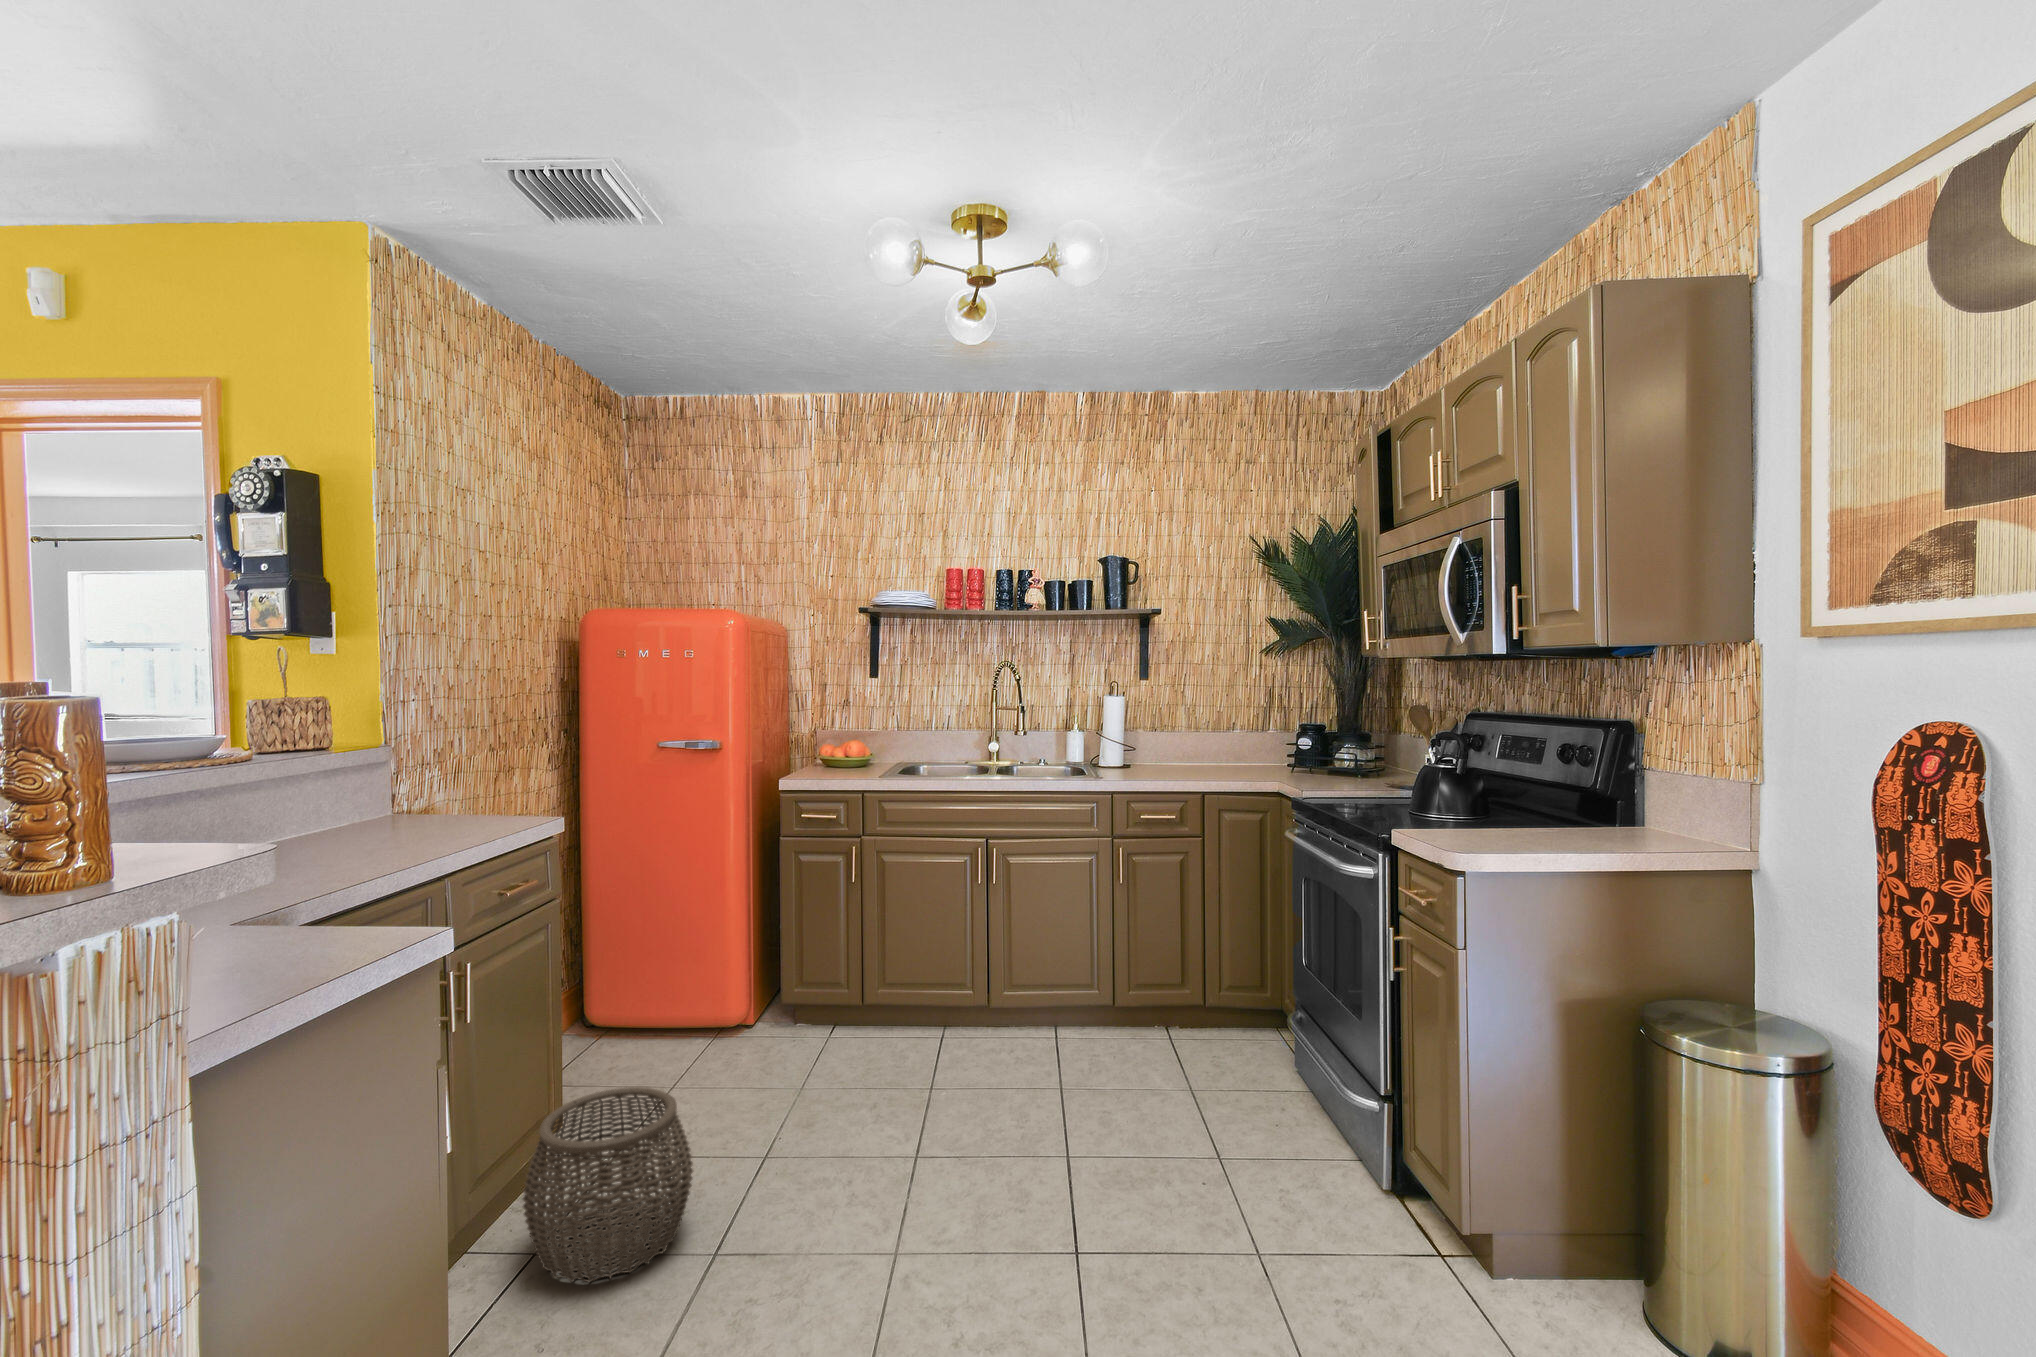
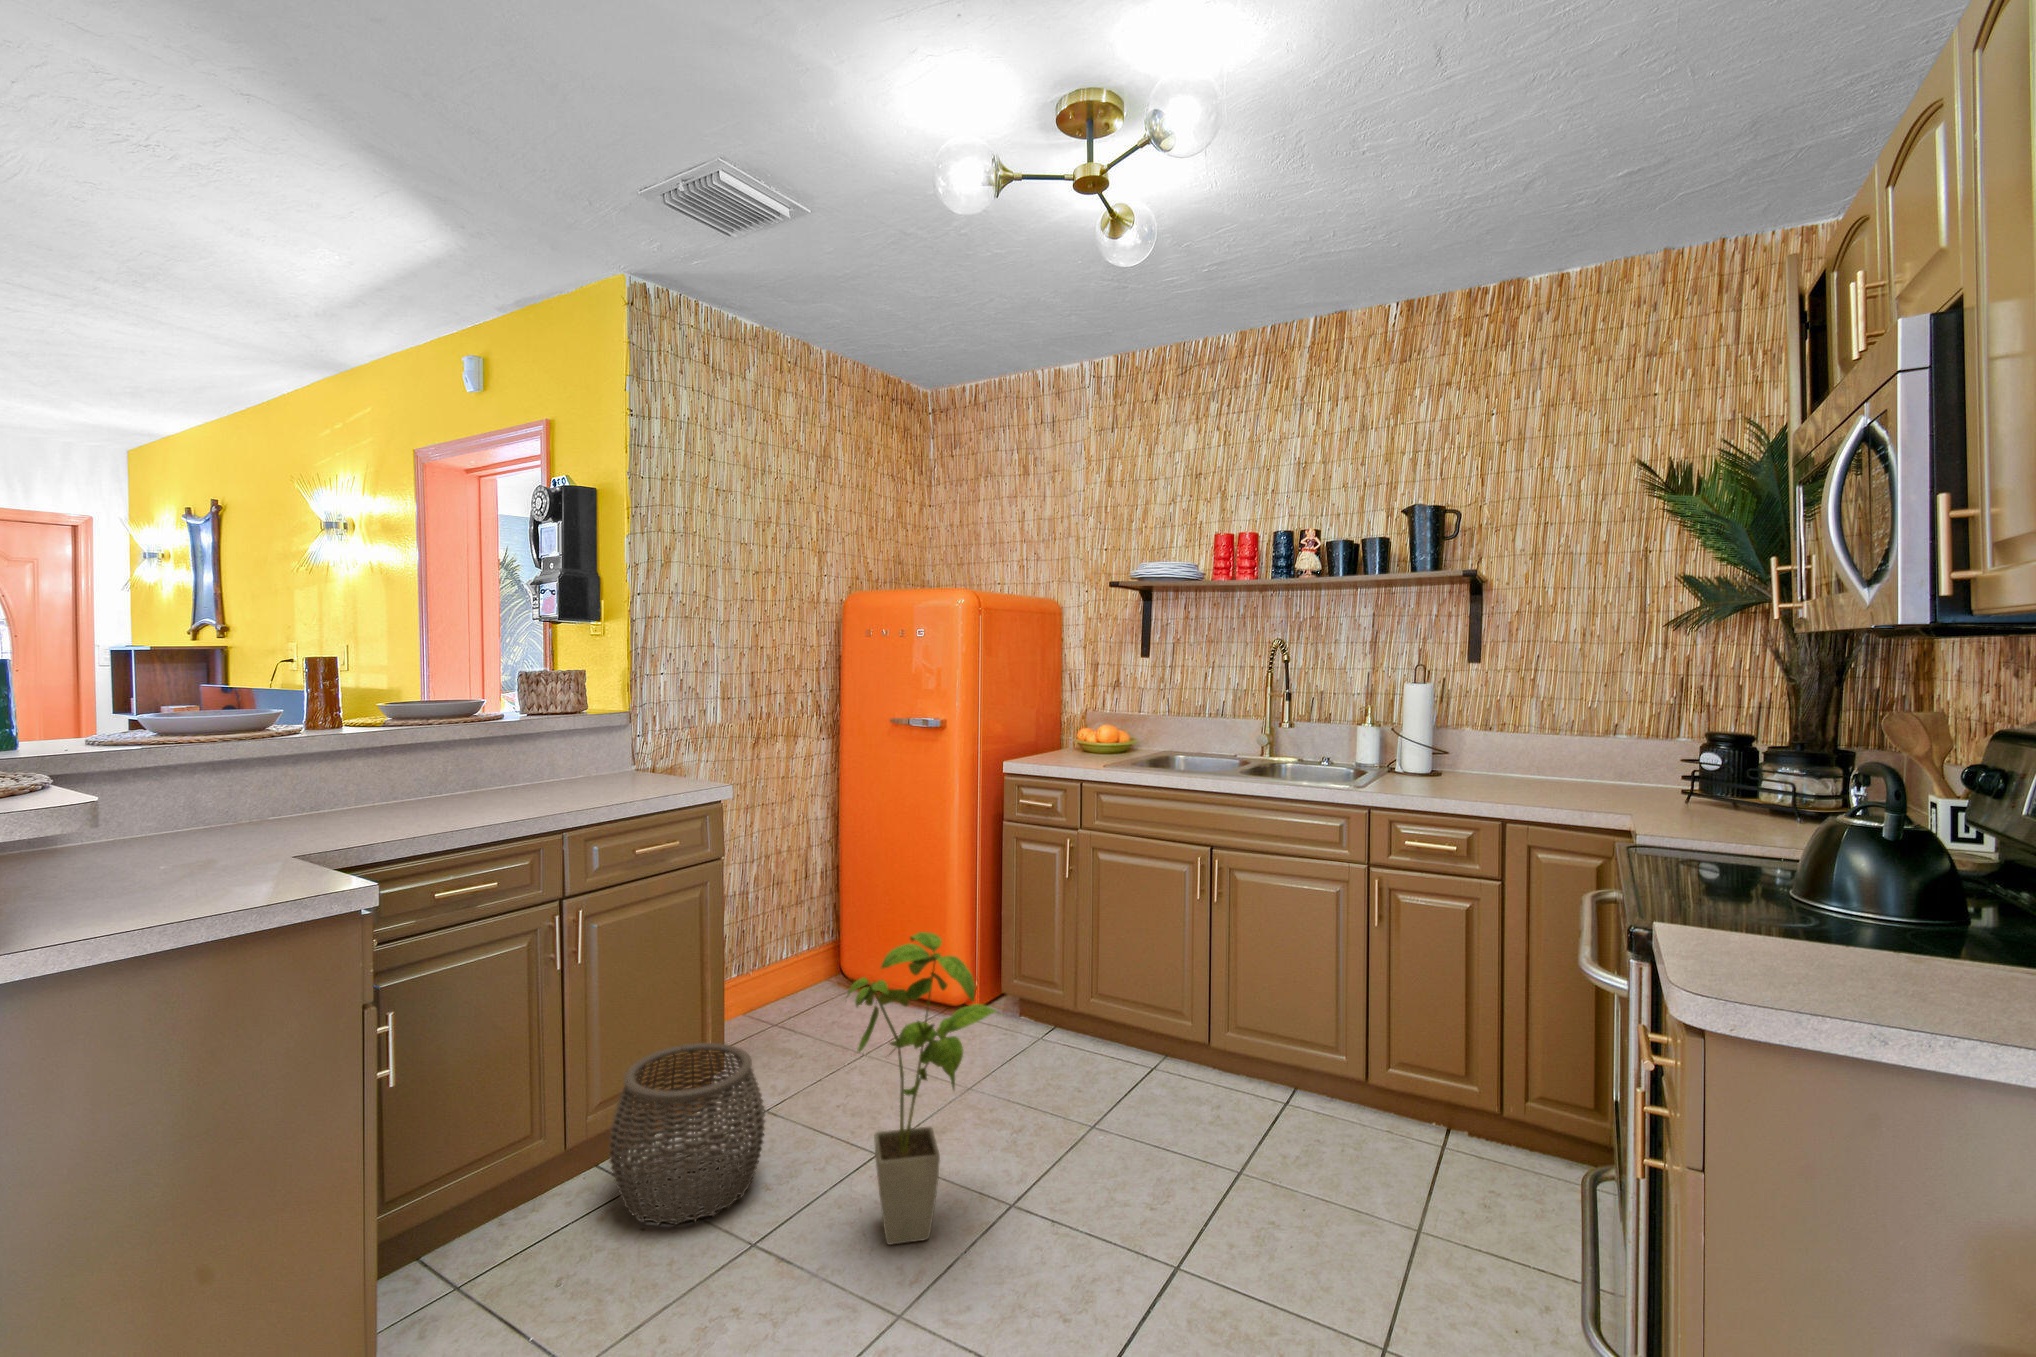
house plant: none [791,930,938,1217] -> present [848,932,997,1245]

